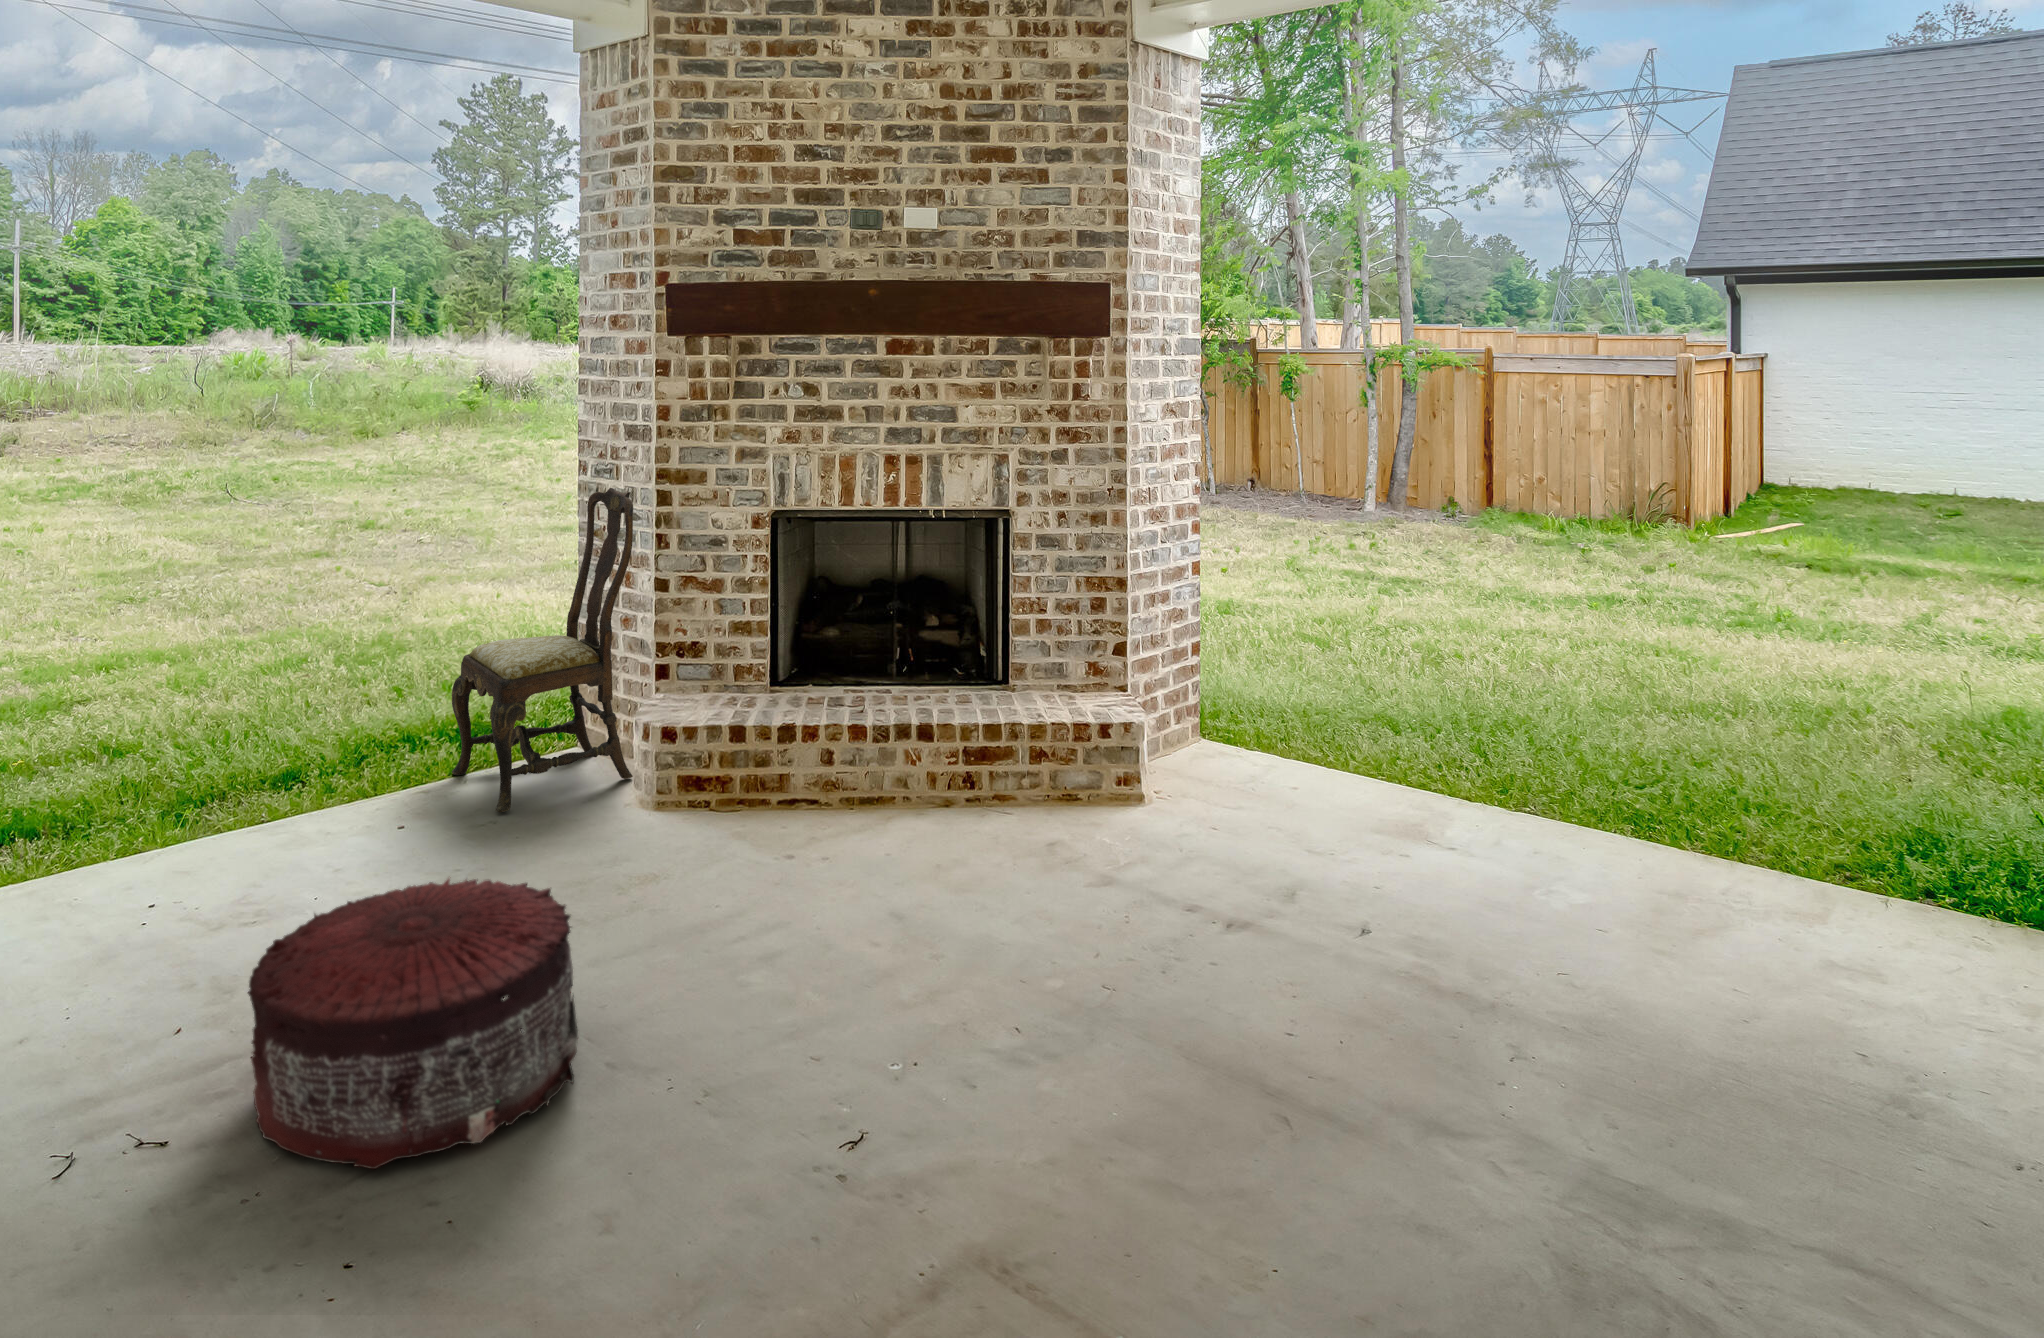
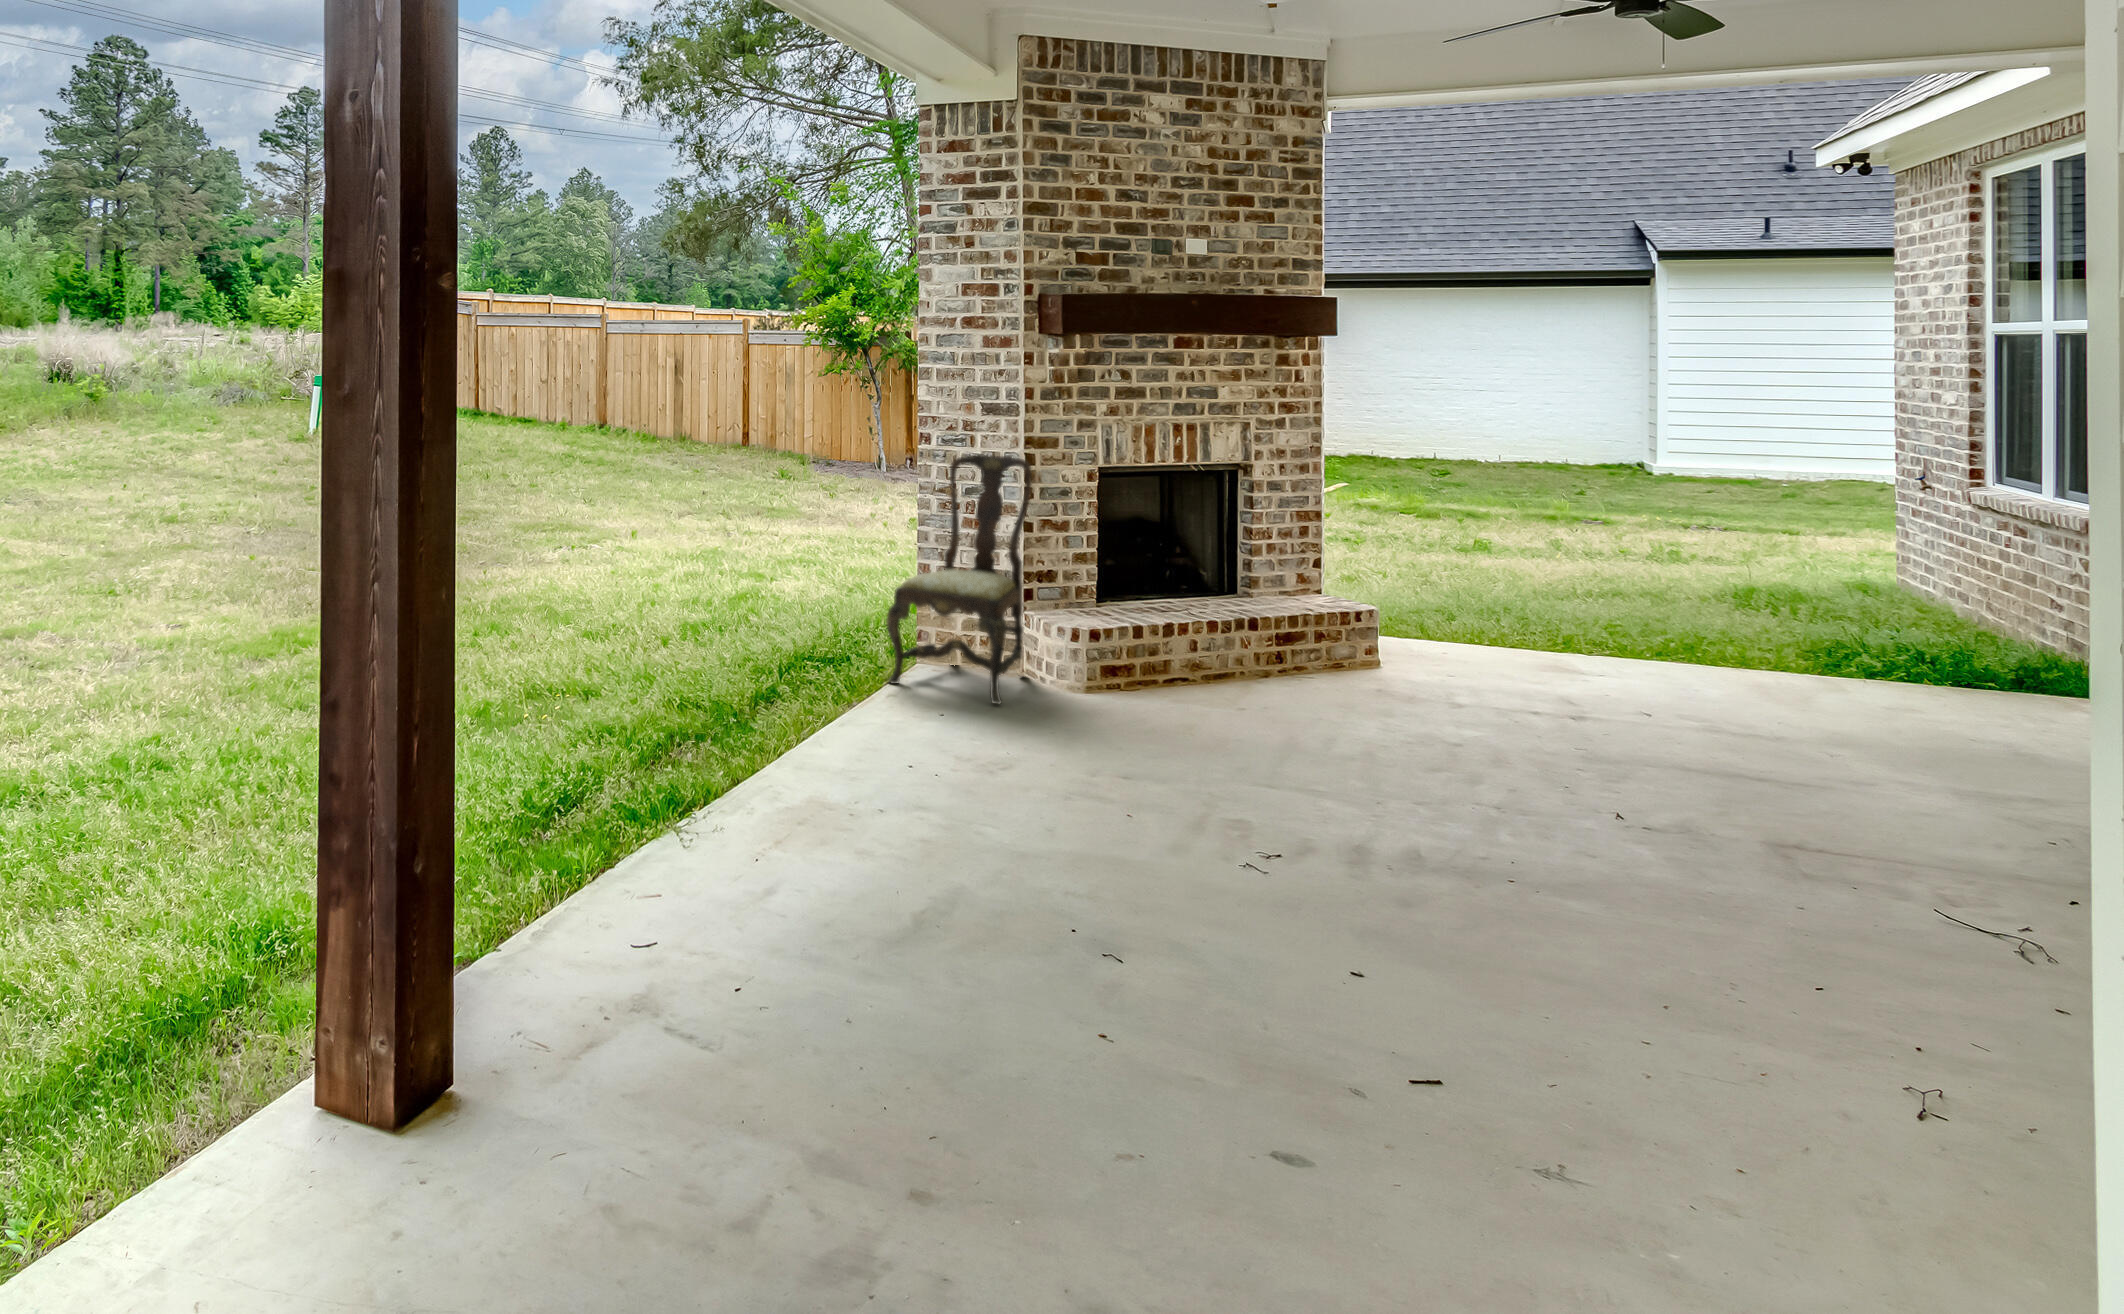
pouf: present [248,878,578,1169] -> none [1265,723,1555,921]

